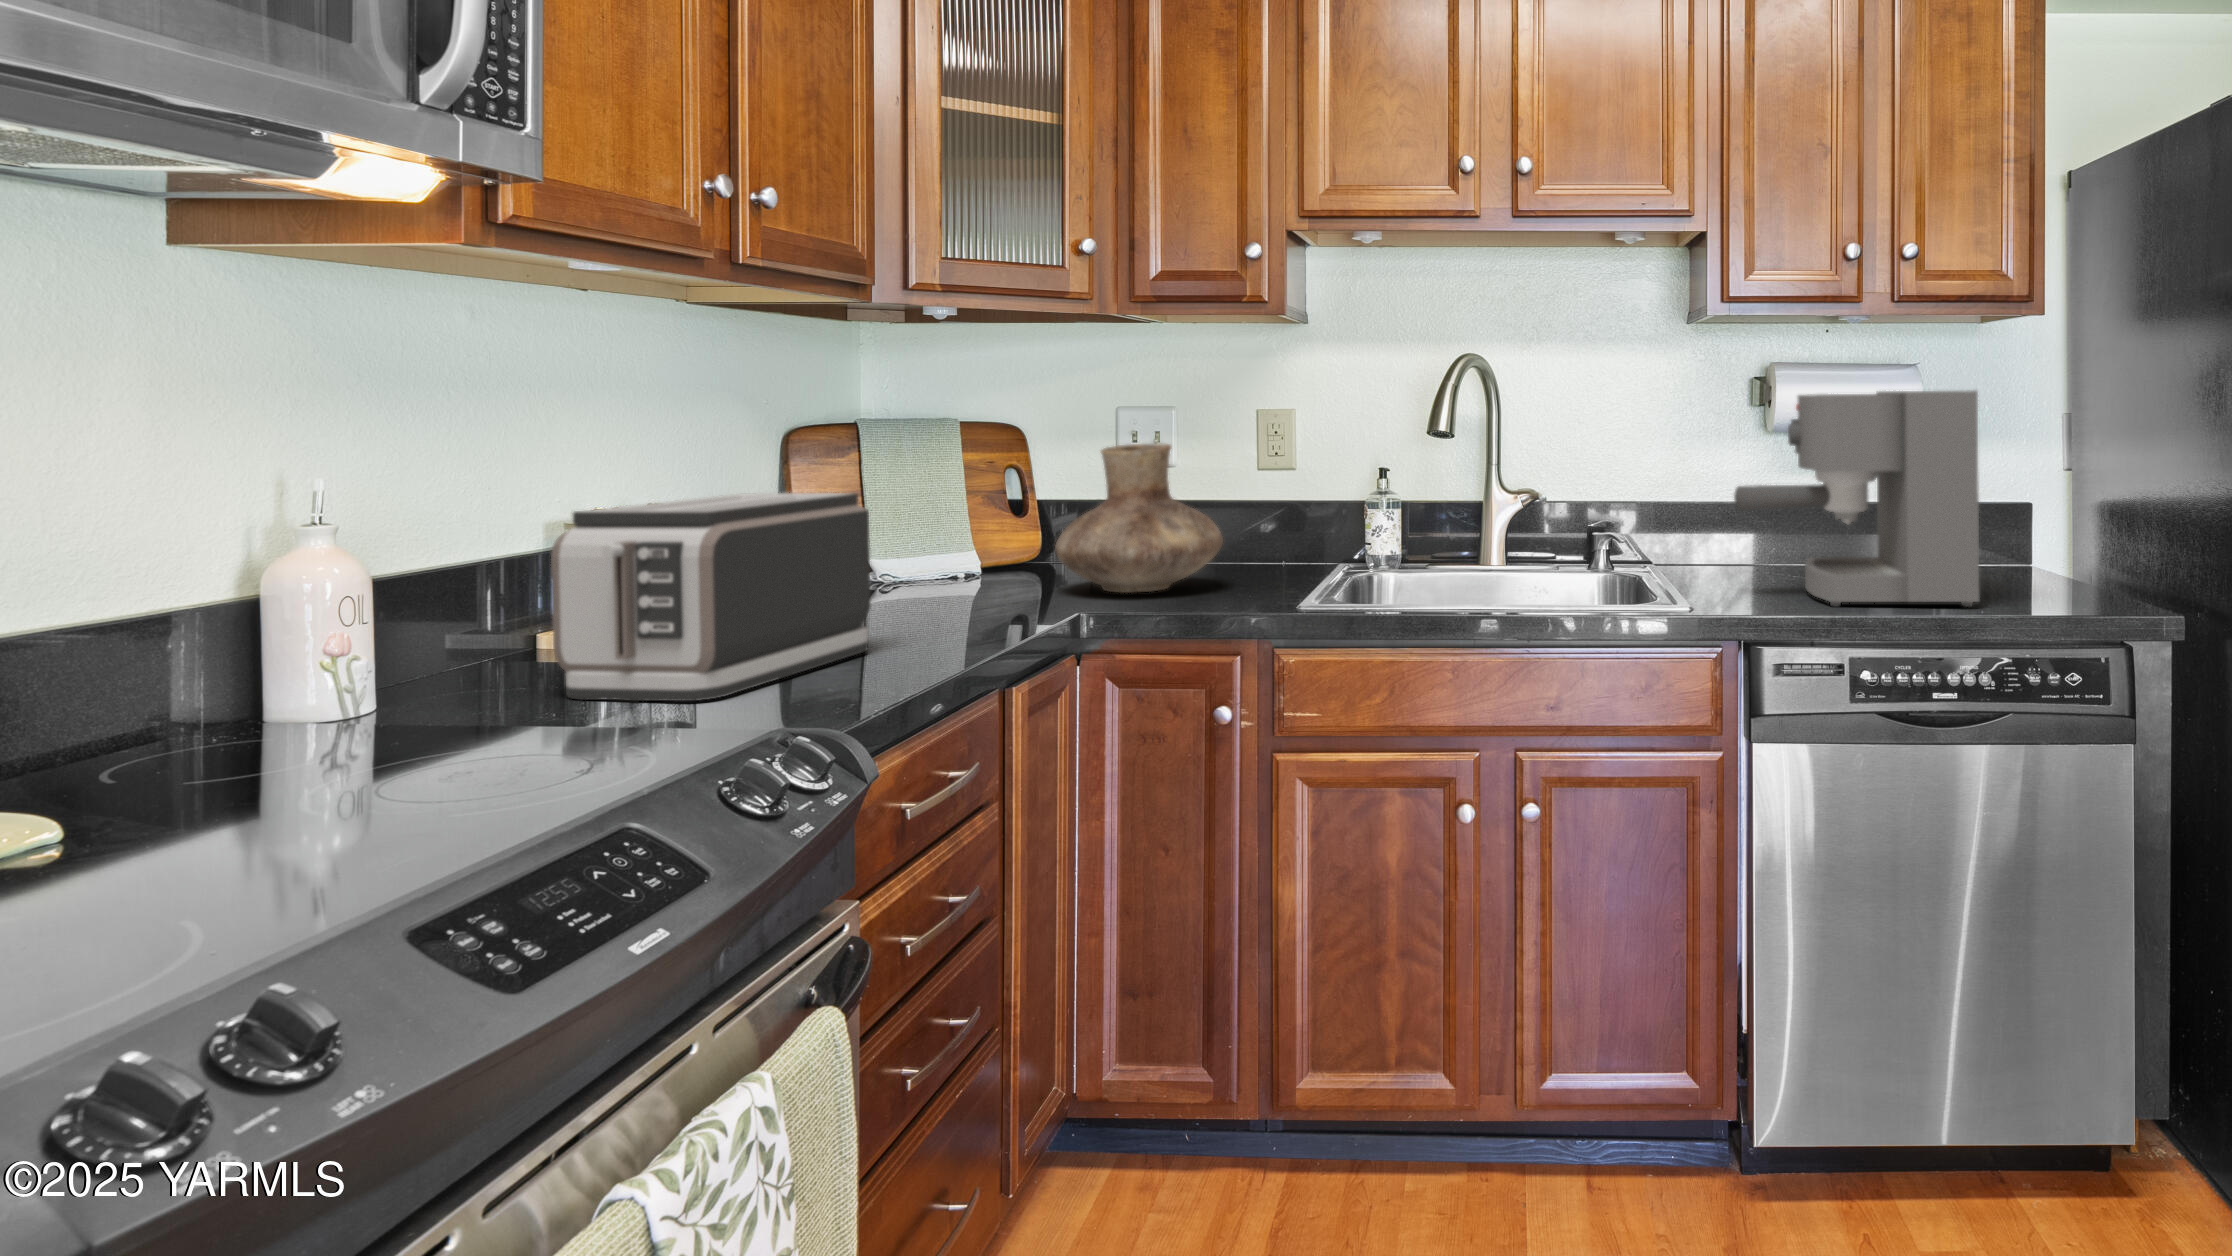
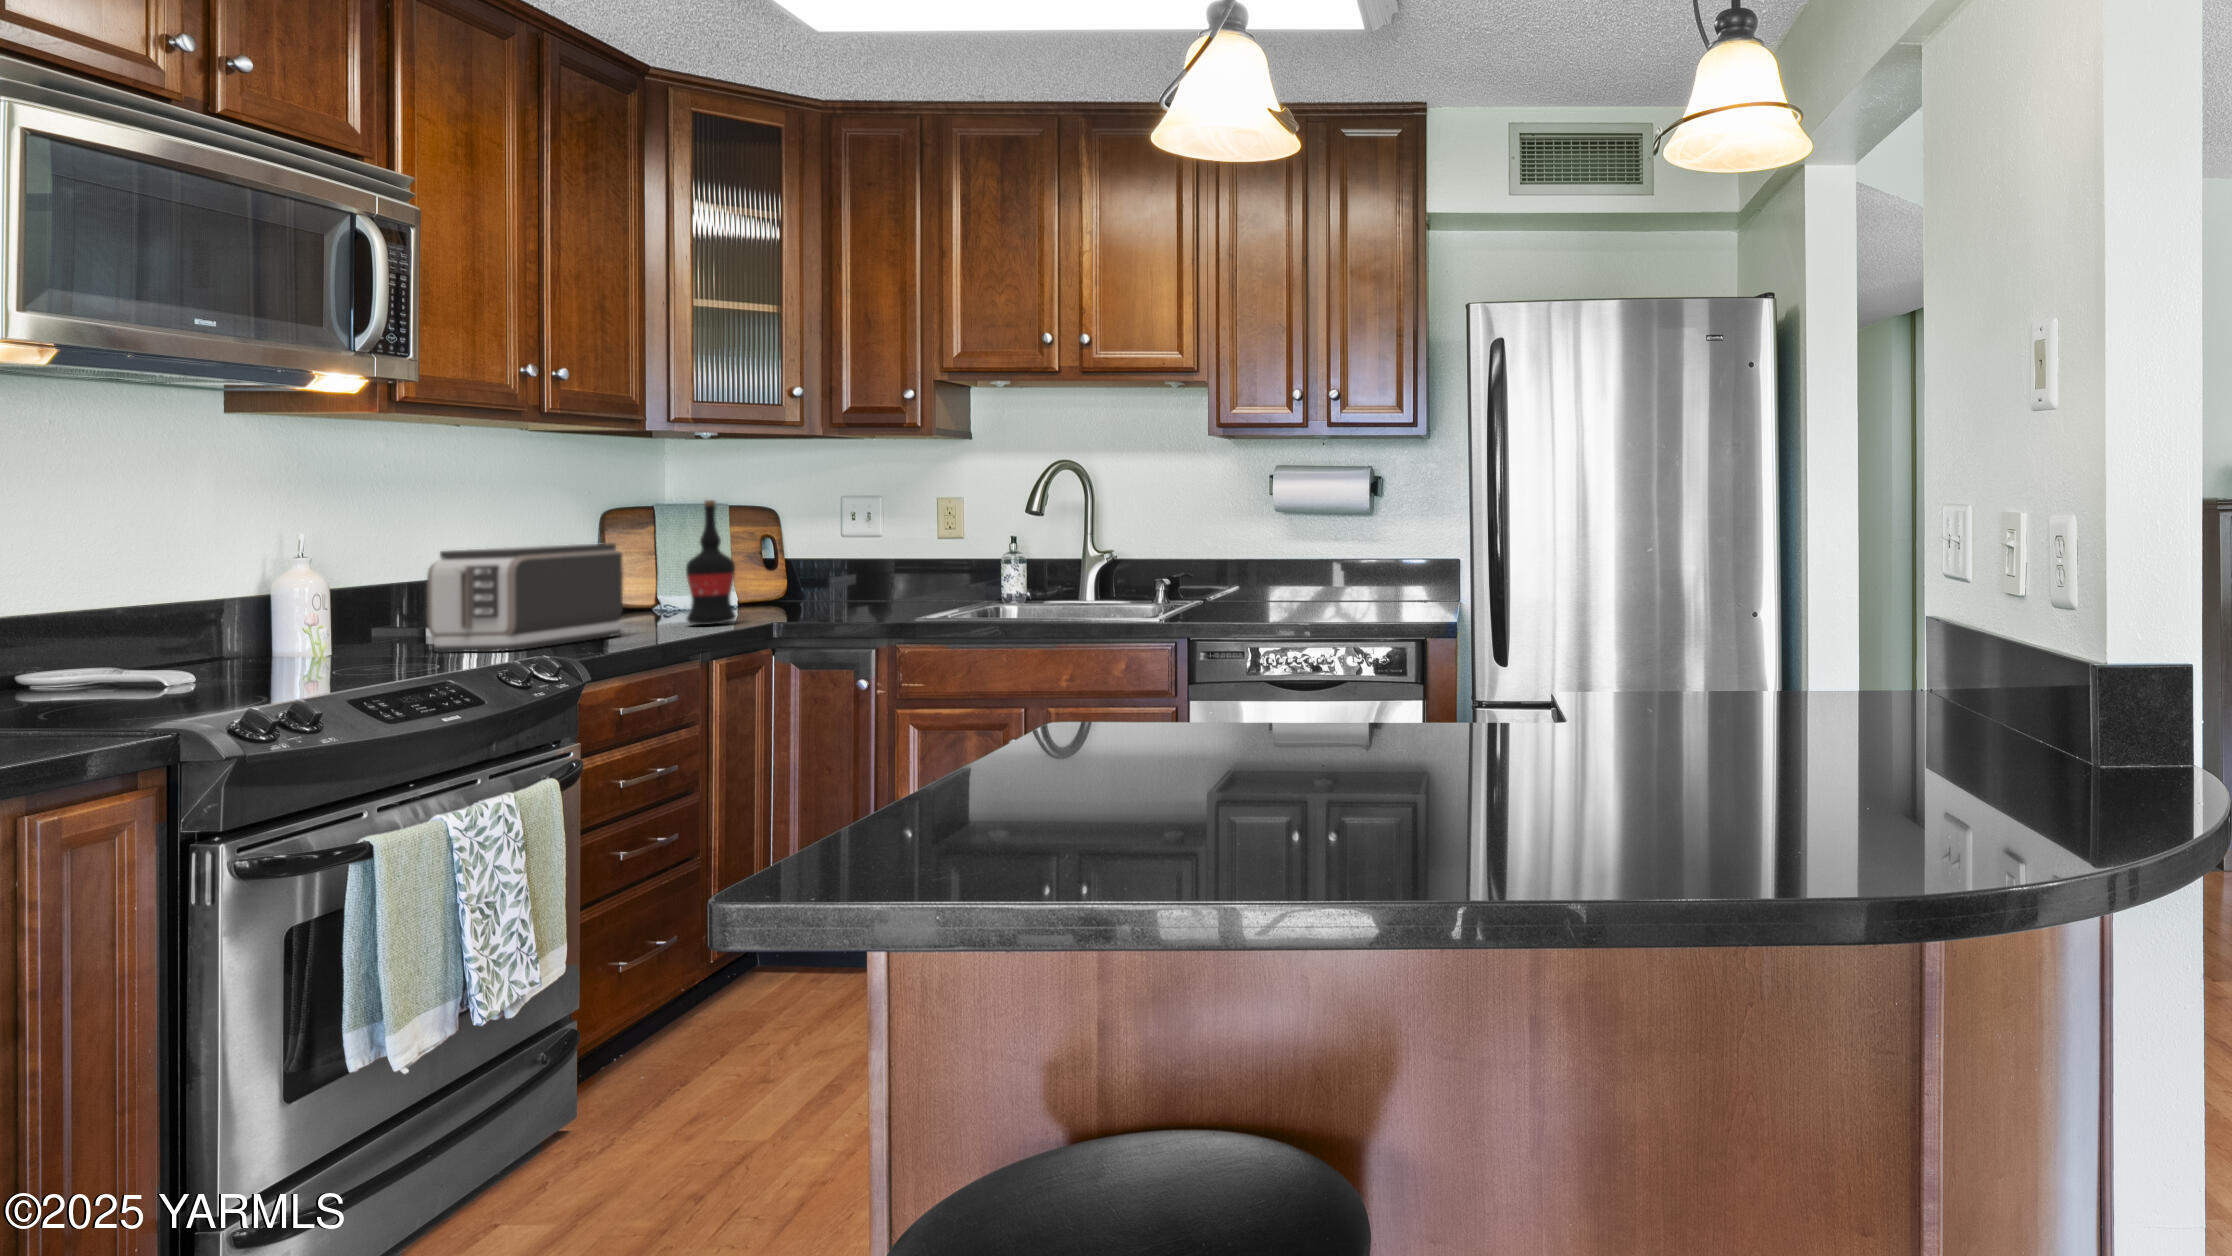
coffee maker: present [1734,390,1979,607] -> none [1212,473,1365,610]
wine bottle: none [946,418,1023,622] -> present [686,500,735,625]
vase: present [1055,443,1223,593] -> none [775,517,891,613]

